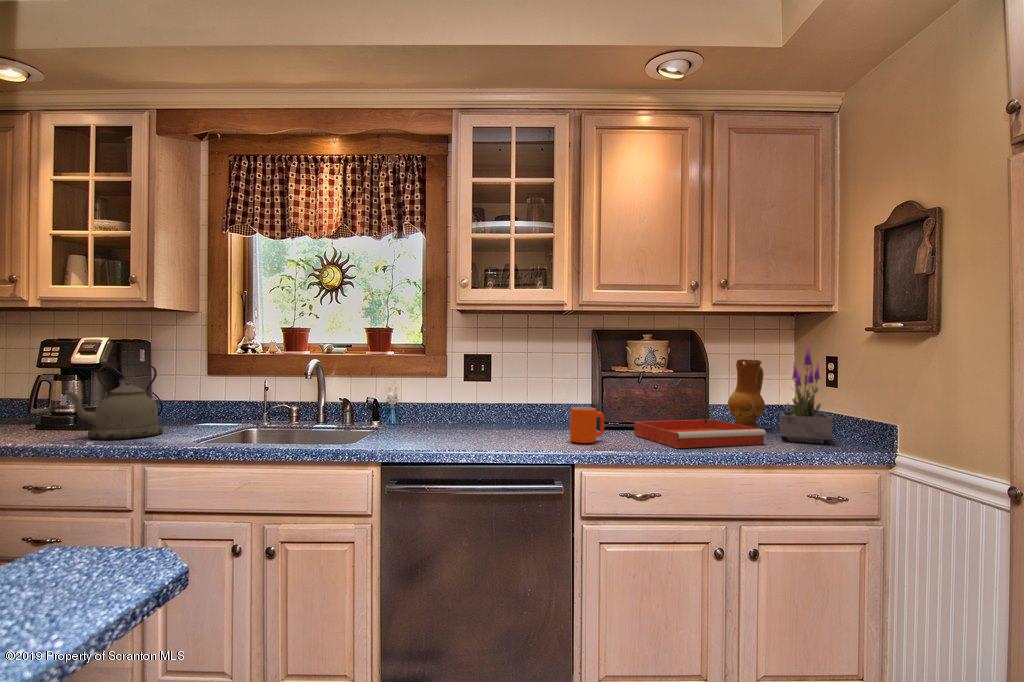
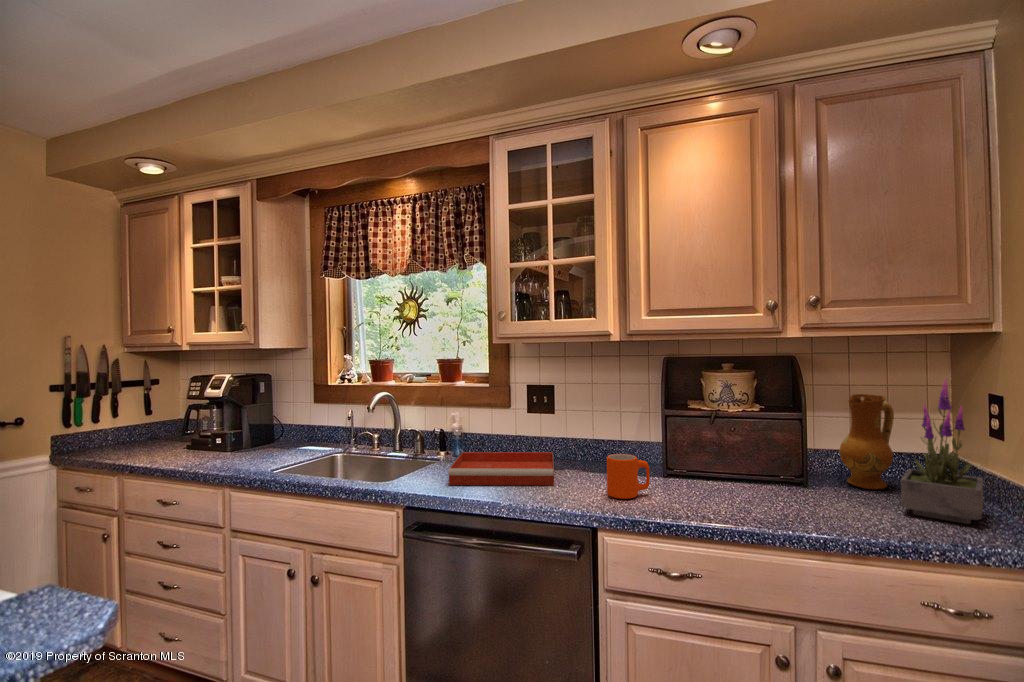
kettle: present [64,364,163,440] -> none [185,398,265,464]
tray: present [634,419,766,448] -> present [449,452,554,485]

